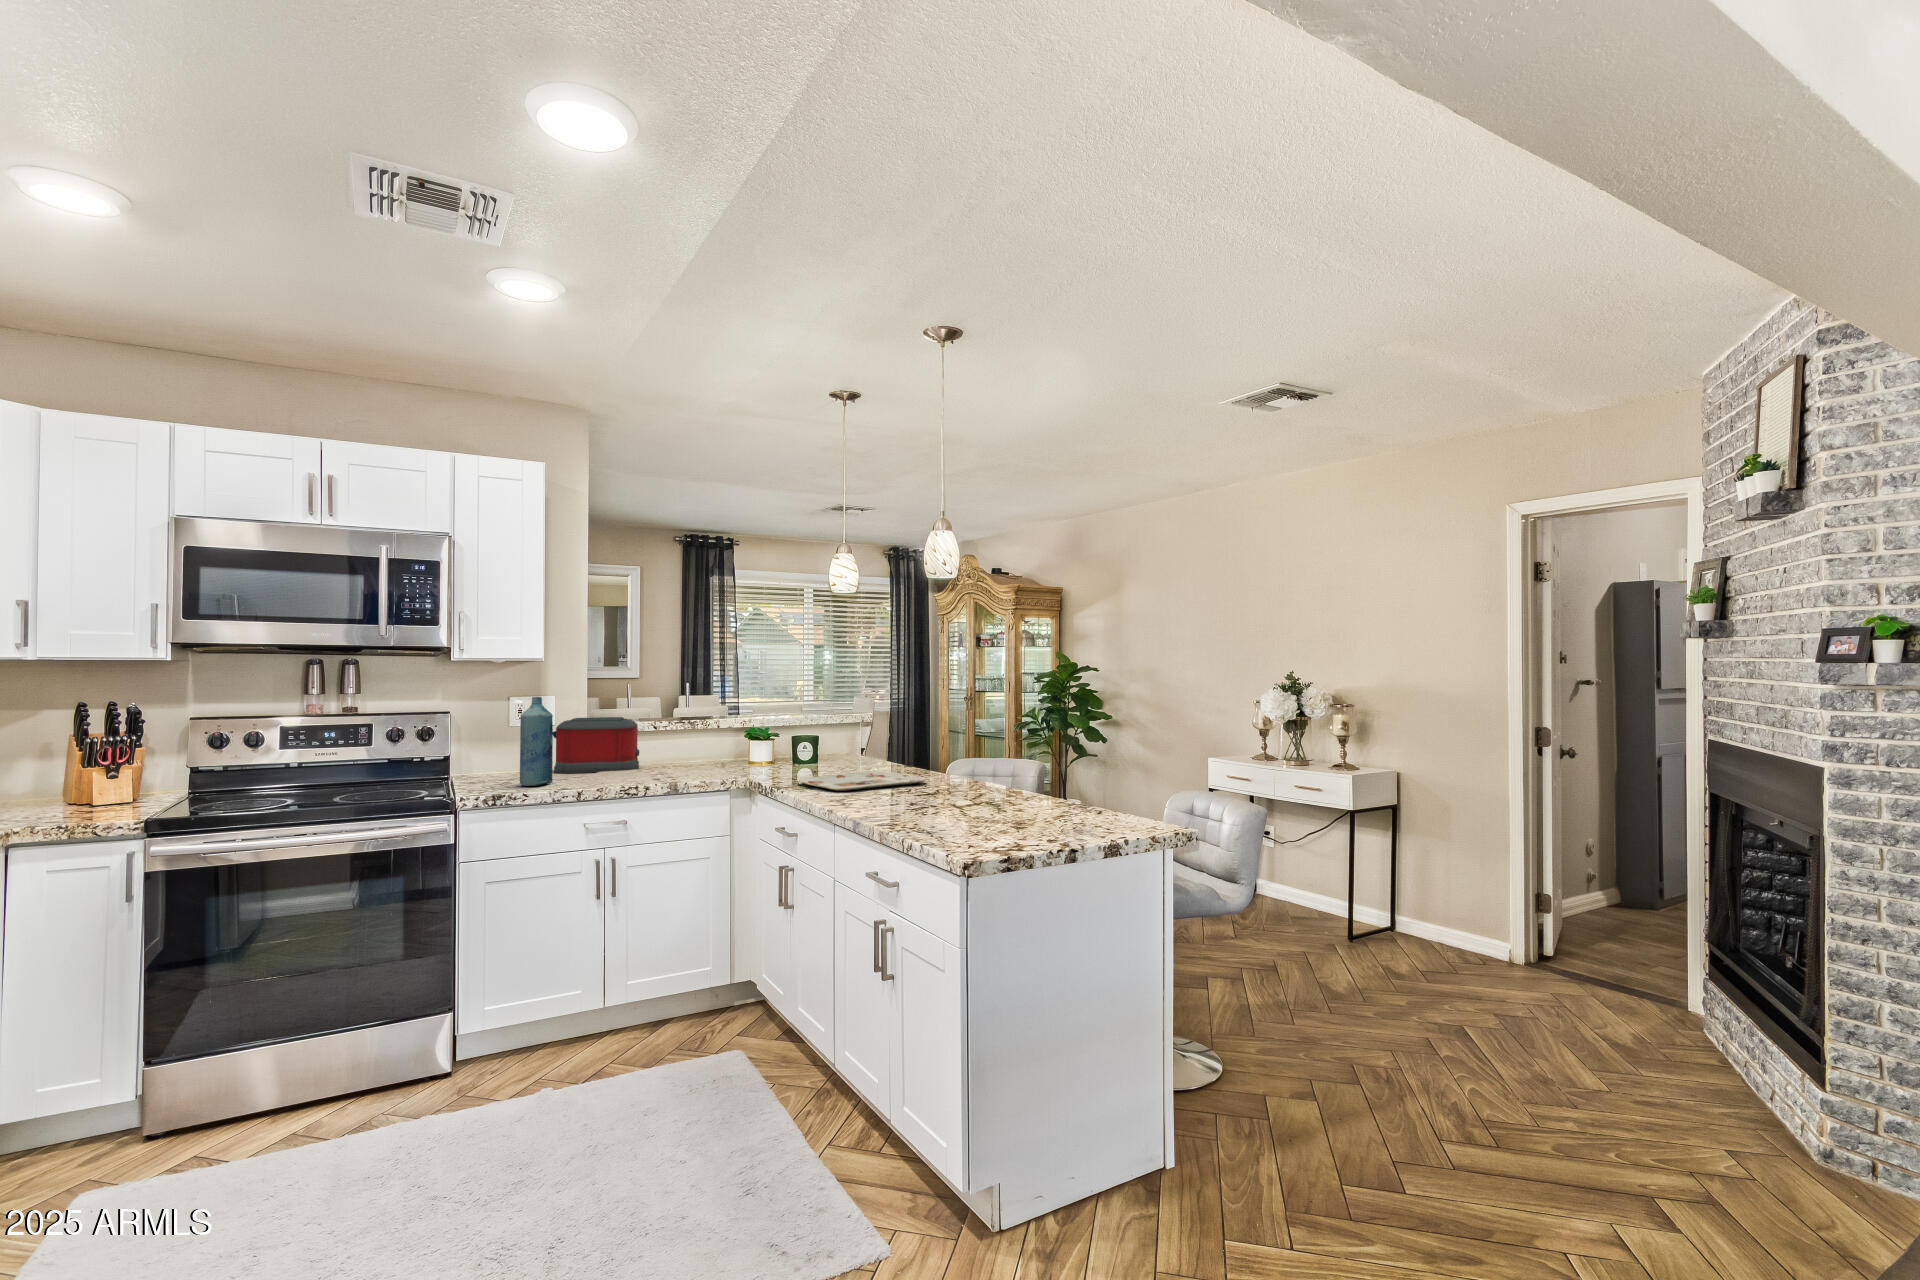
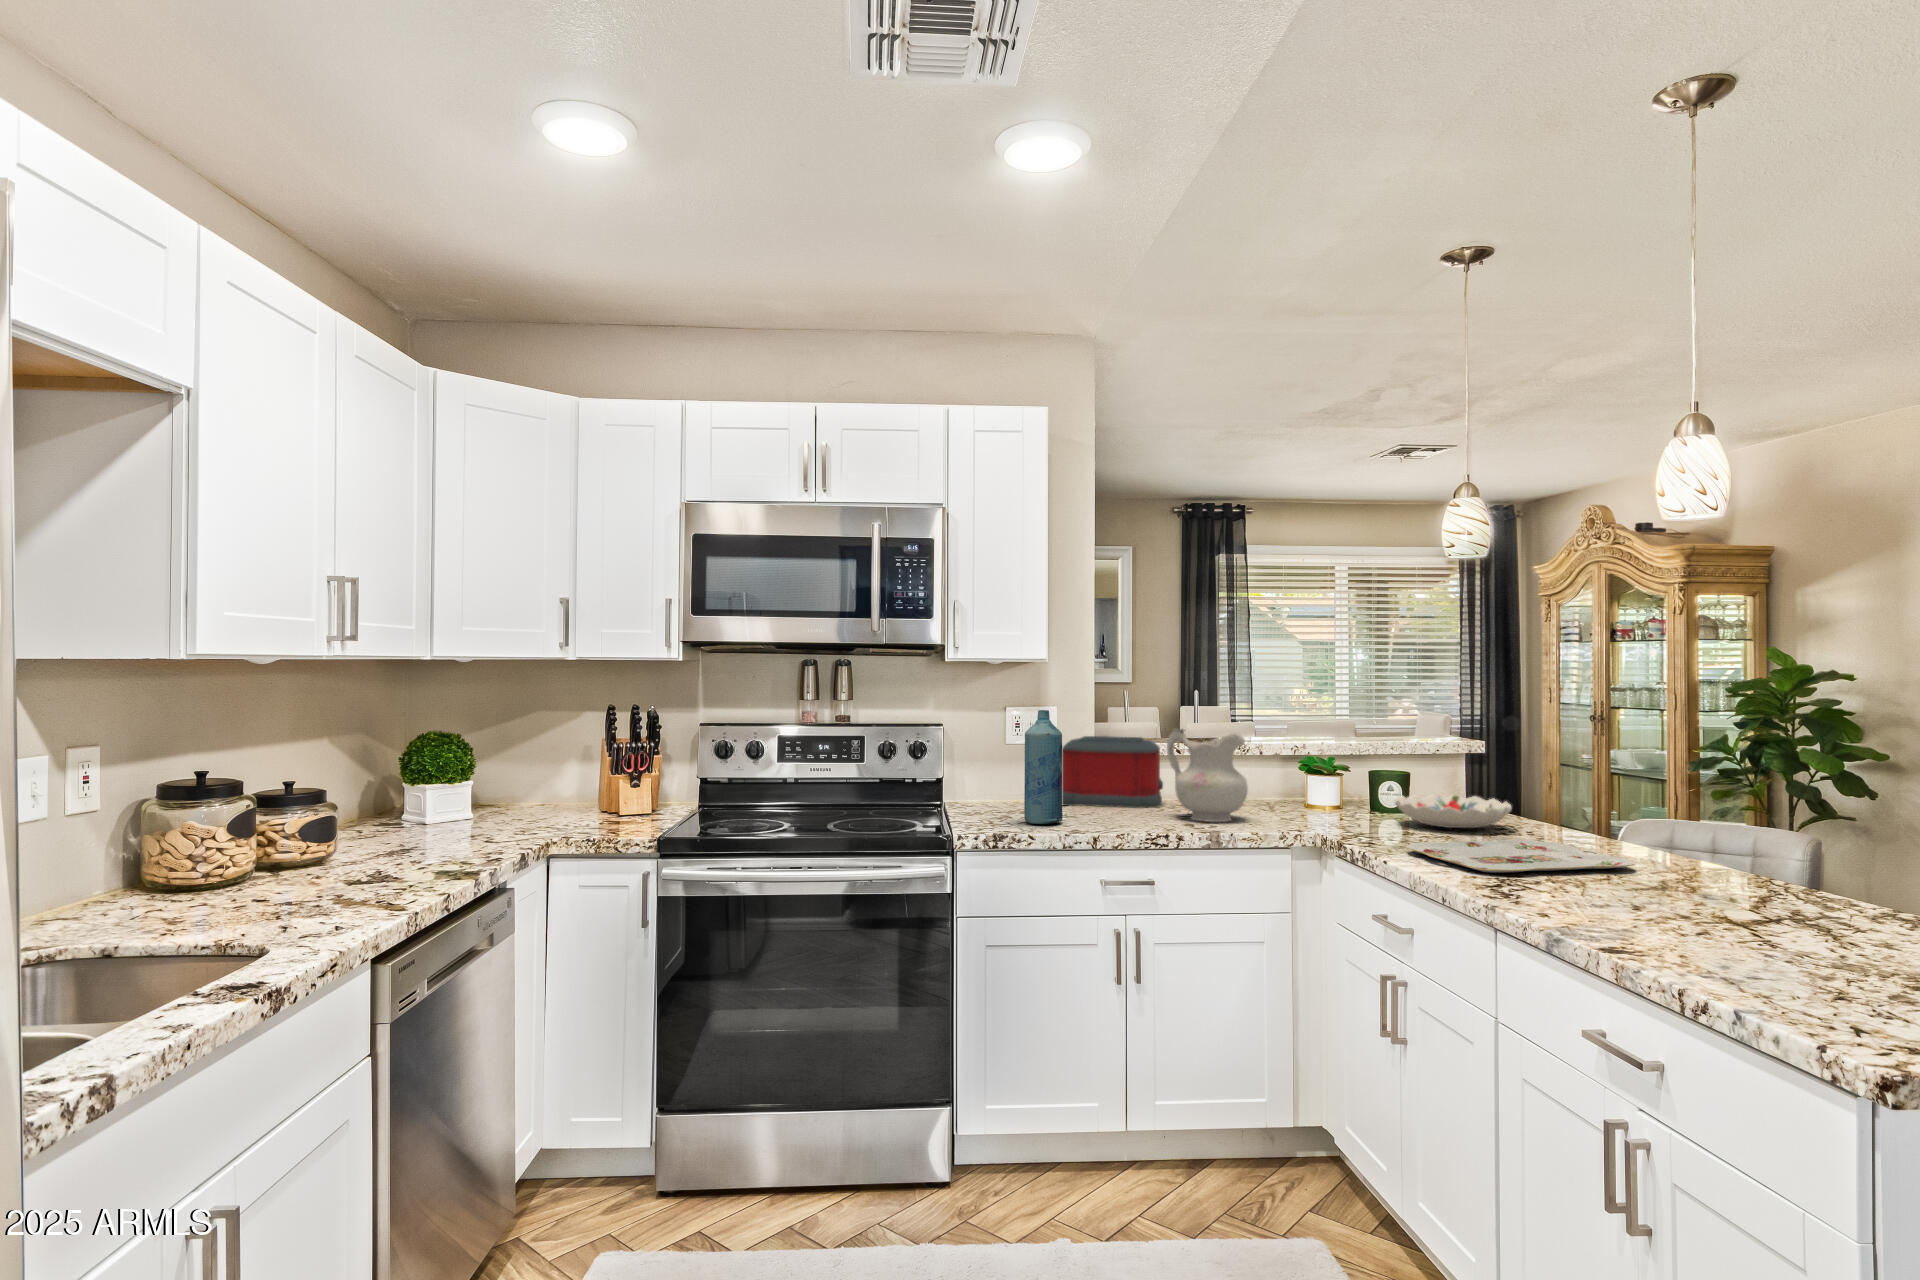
ceramic pitcher: none [639,708,699,777] -> present [1167,729,1248,822]
decorative bowl: none [801,747,873,769] -> present [1395,794,1511,828]

